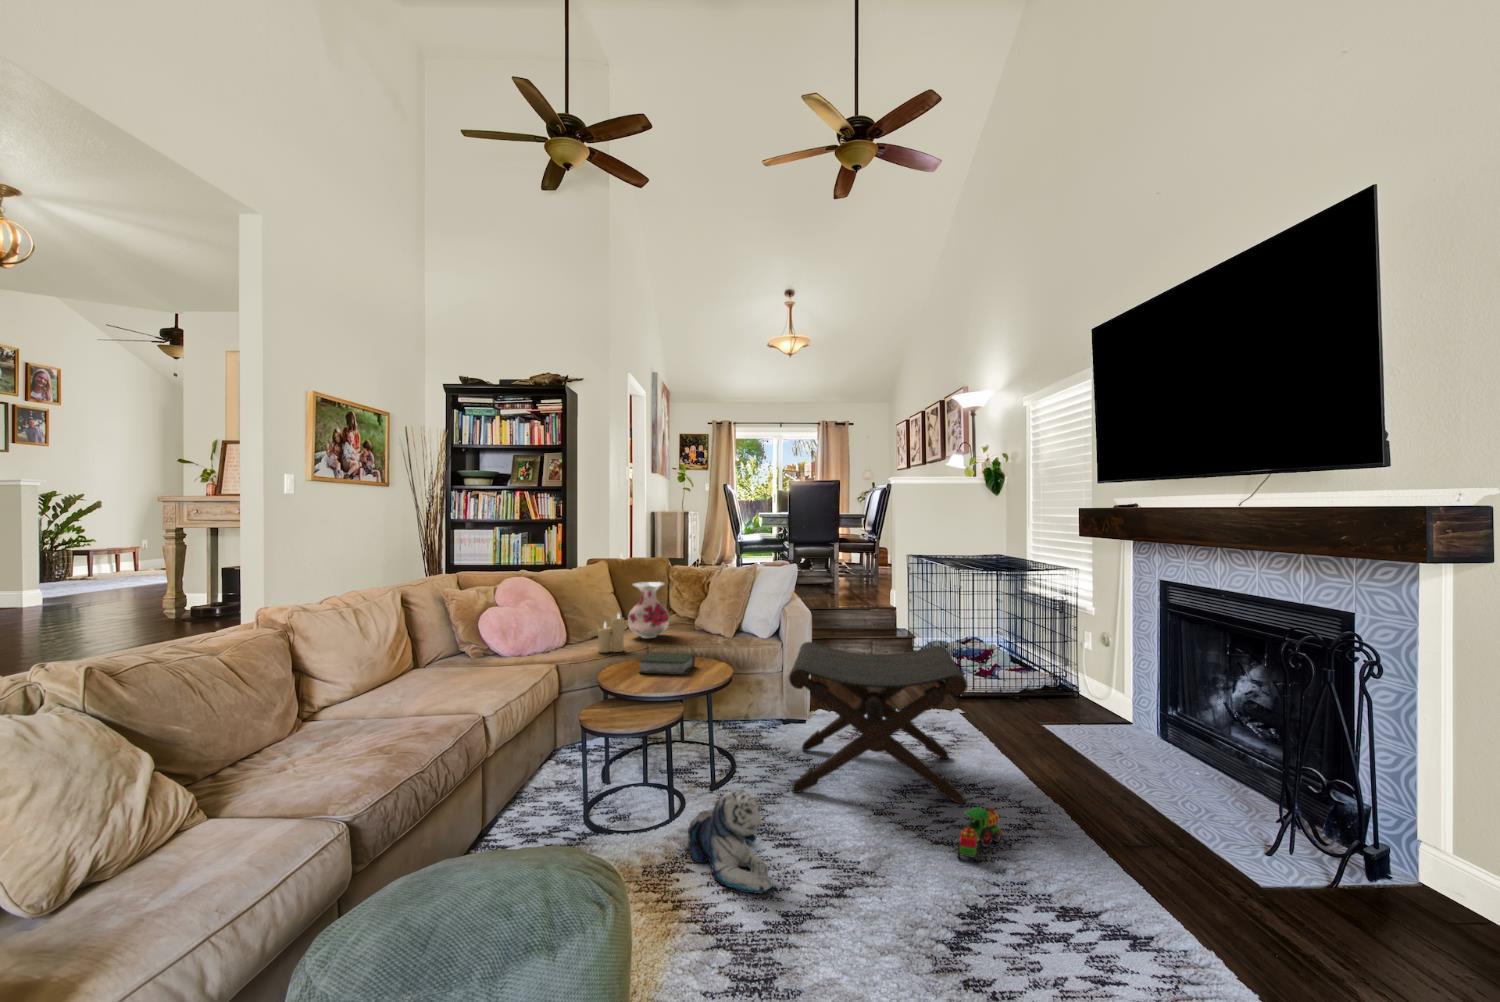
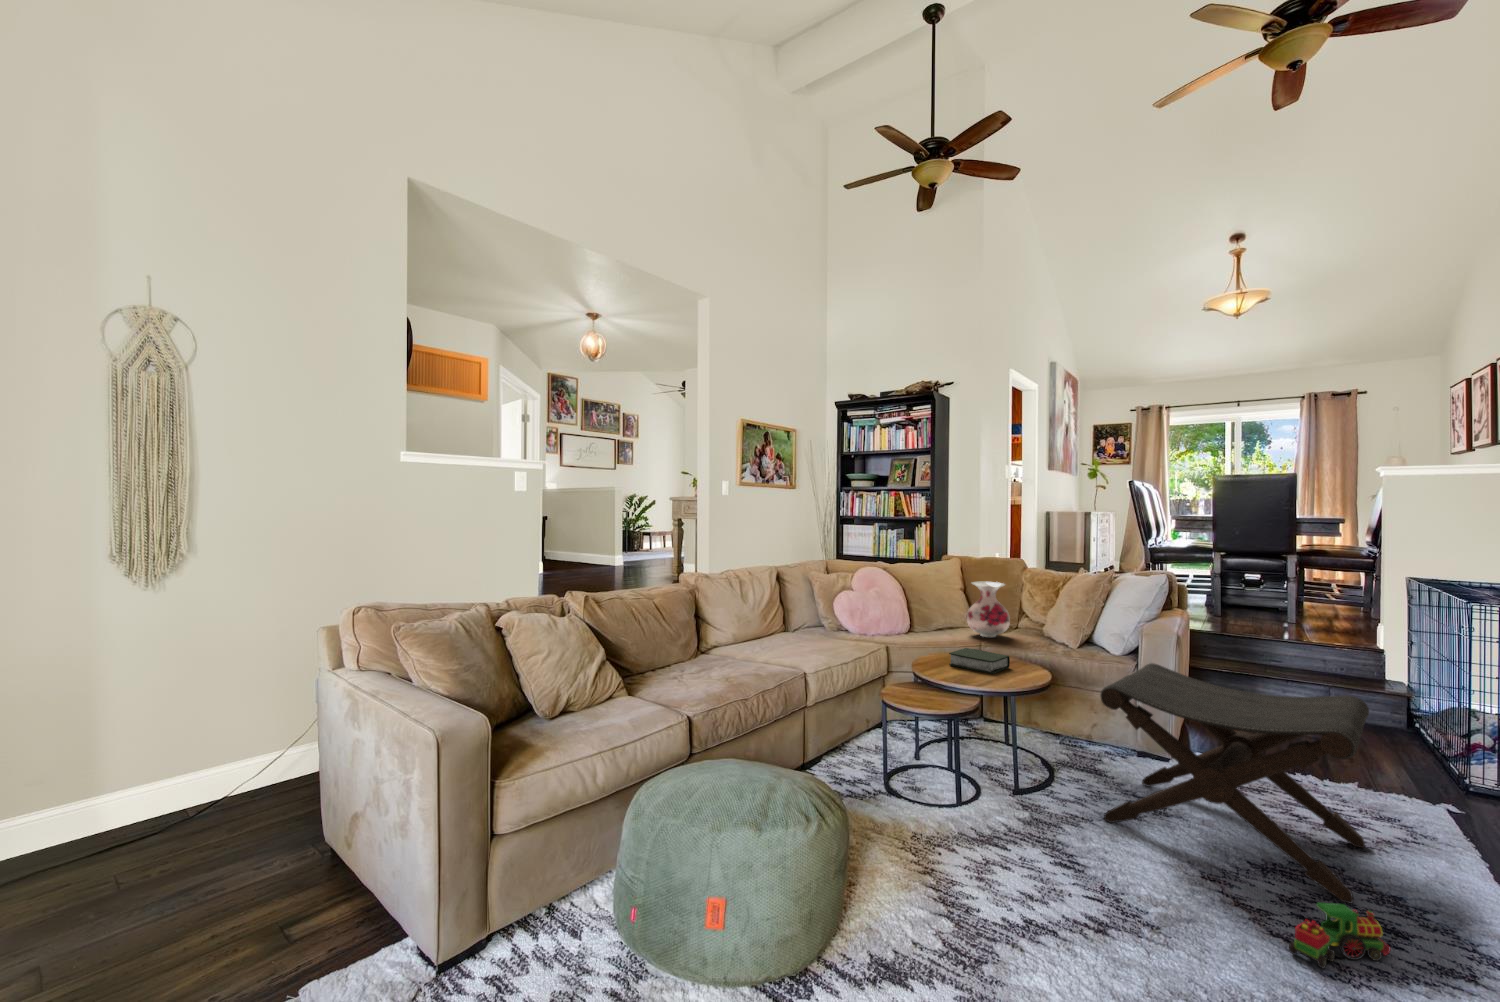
candle: present [598,614,624,652] -> none [928,608,954,645]
plush toy: present [688,790,773,894] -> none [959,789,1034,894]

